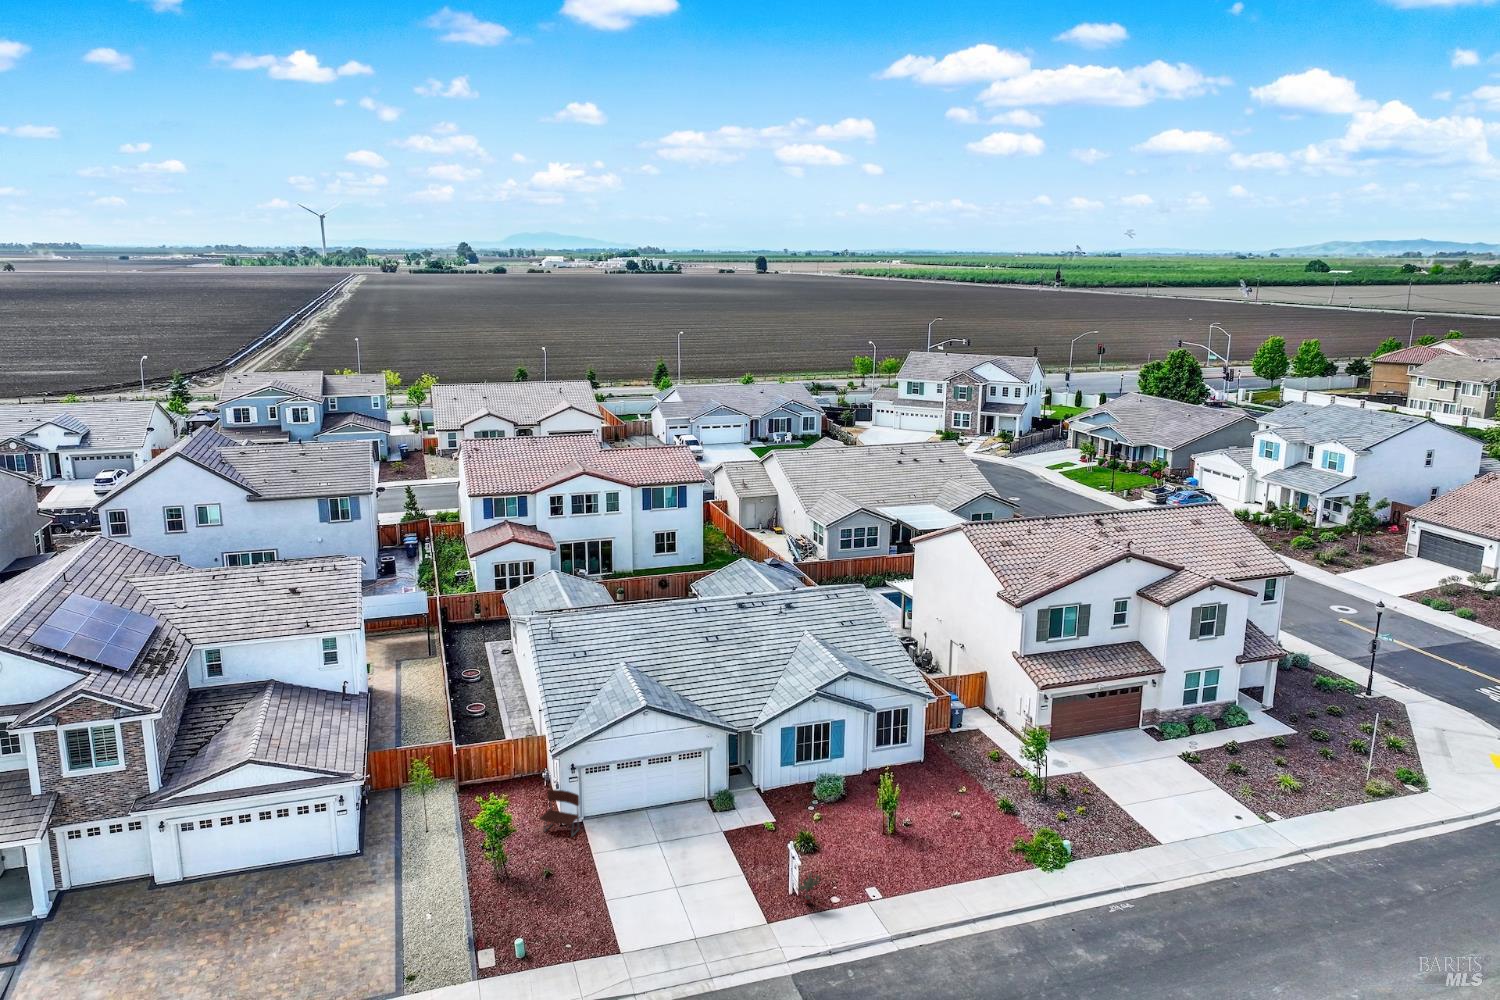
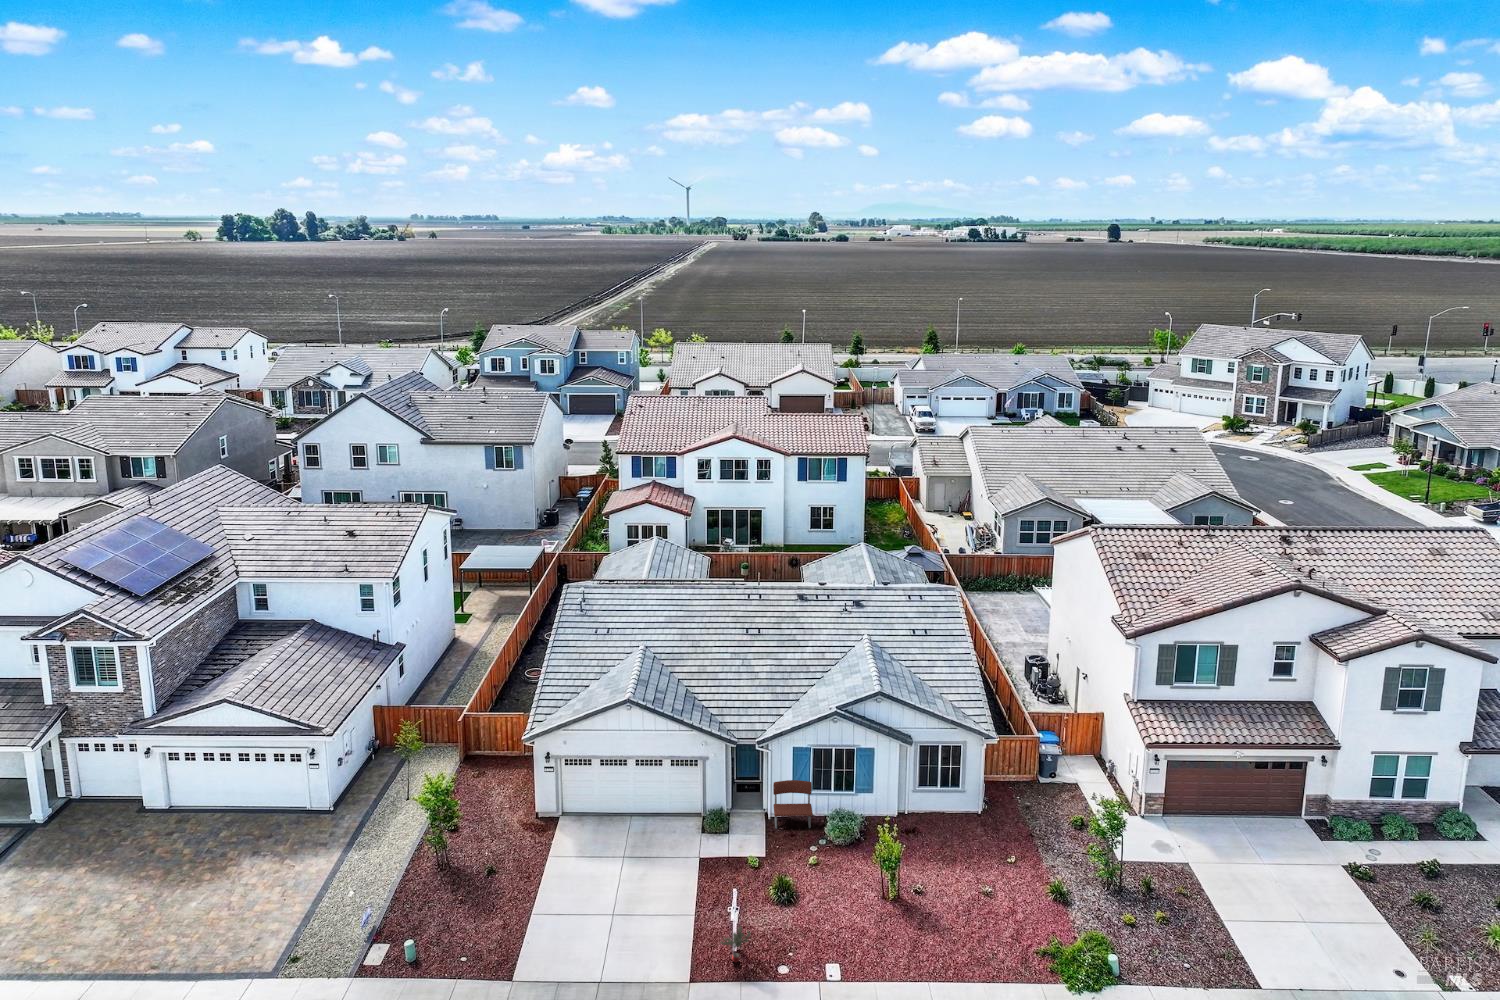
bench: present [540,790,579,836] -> present [773,780,813,829]

